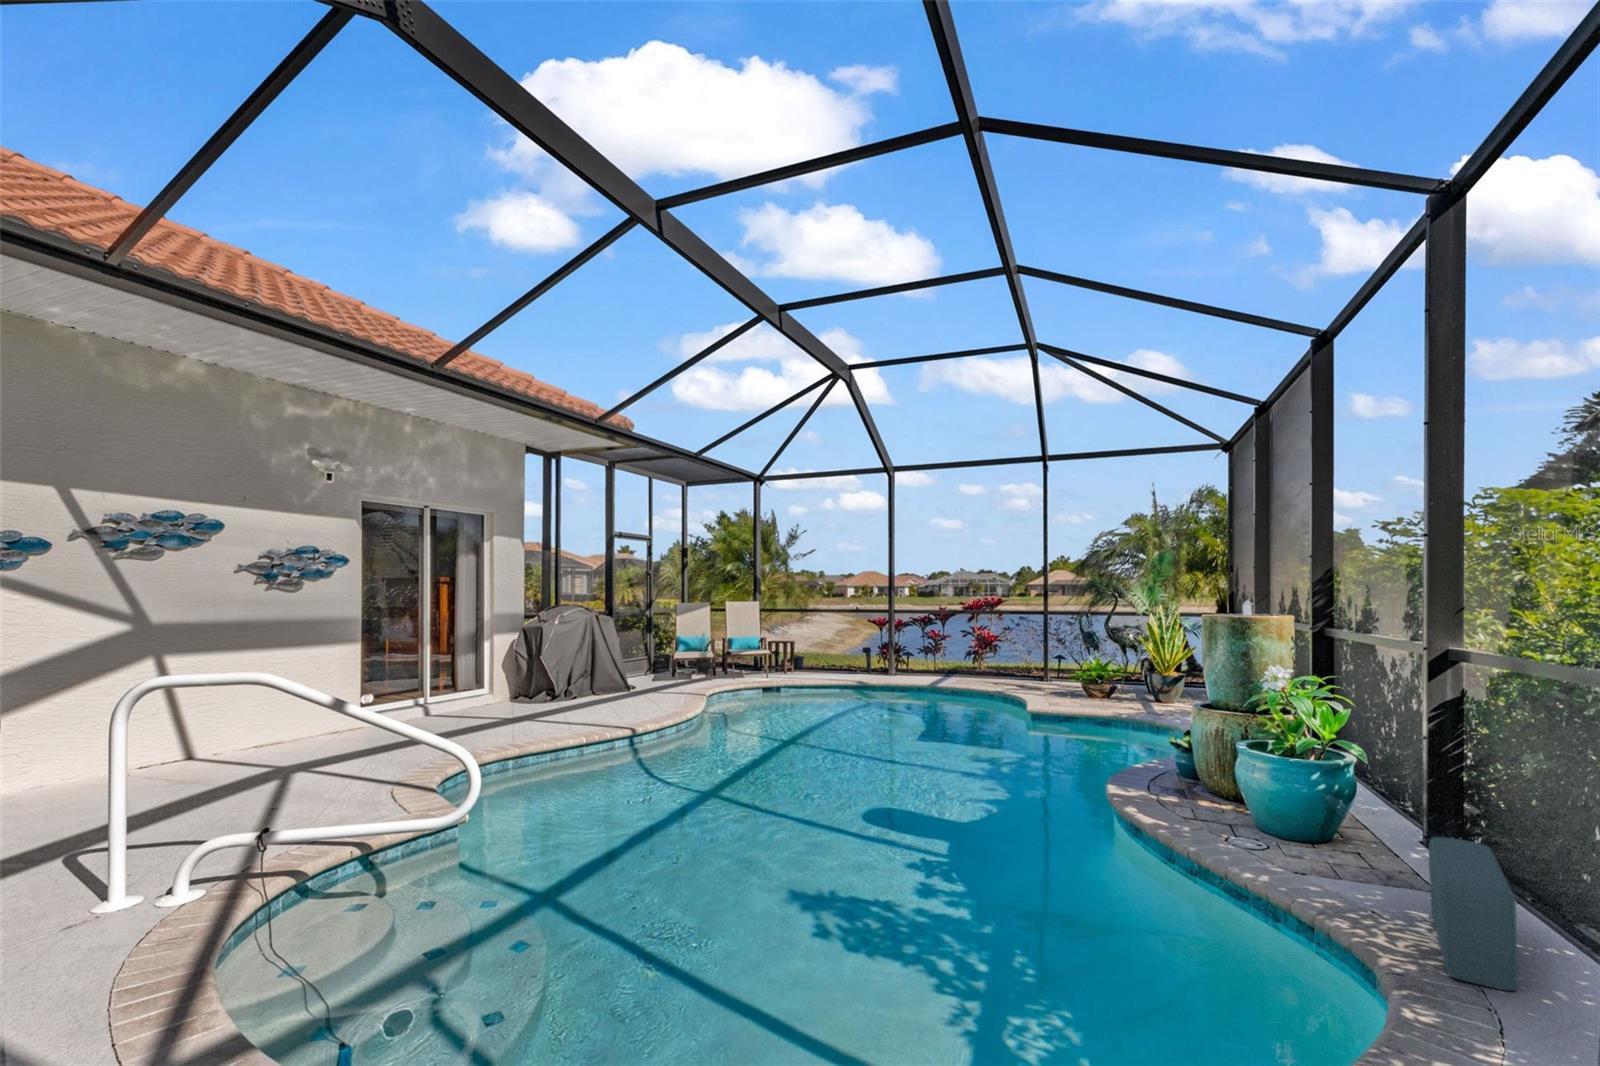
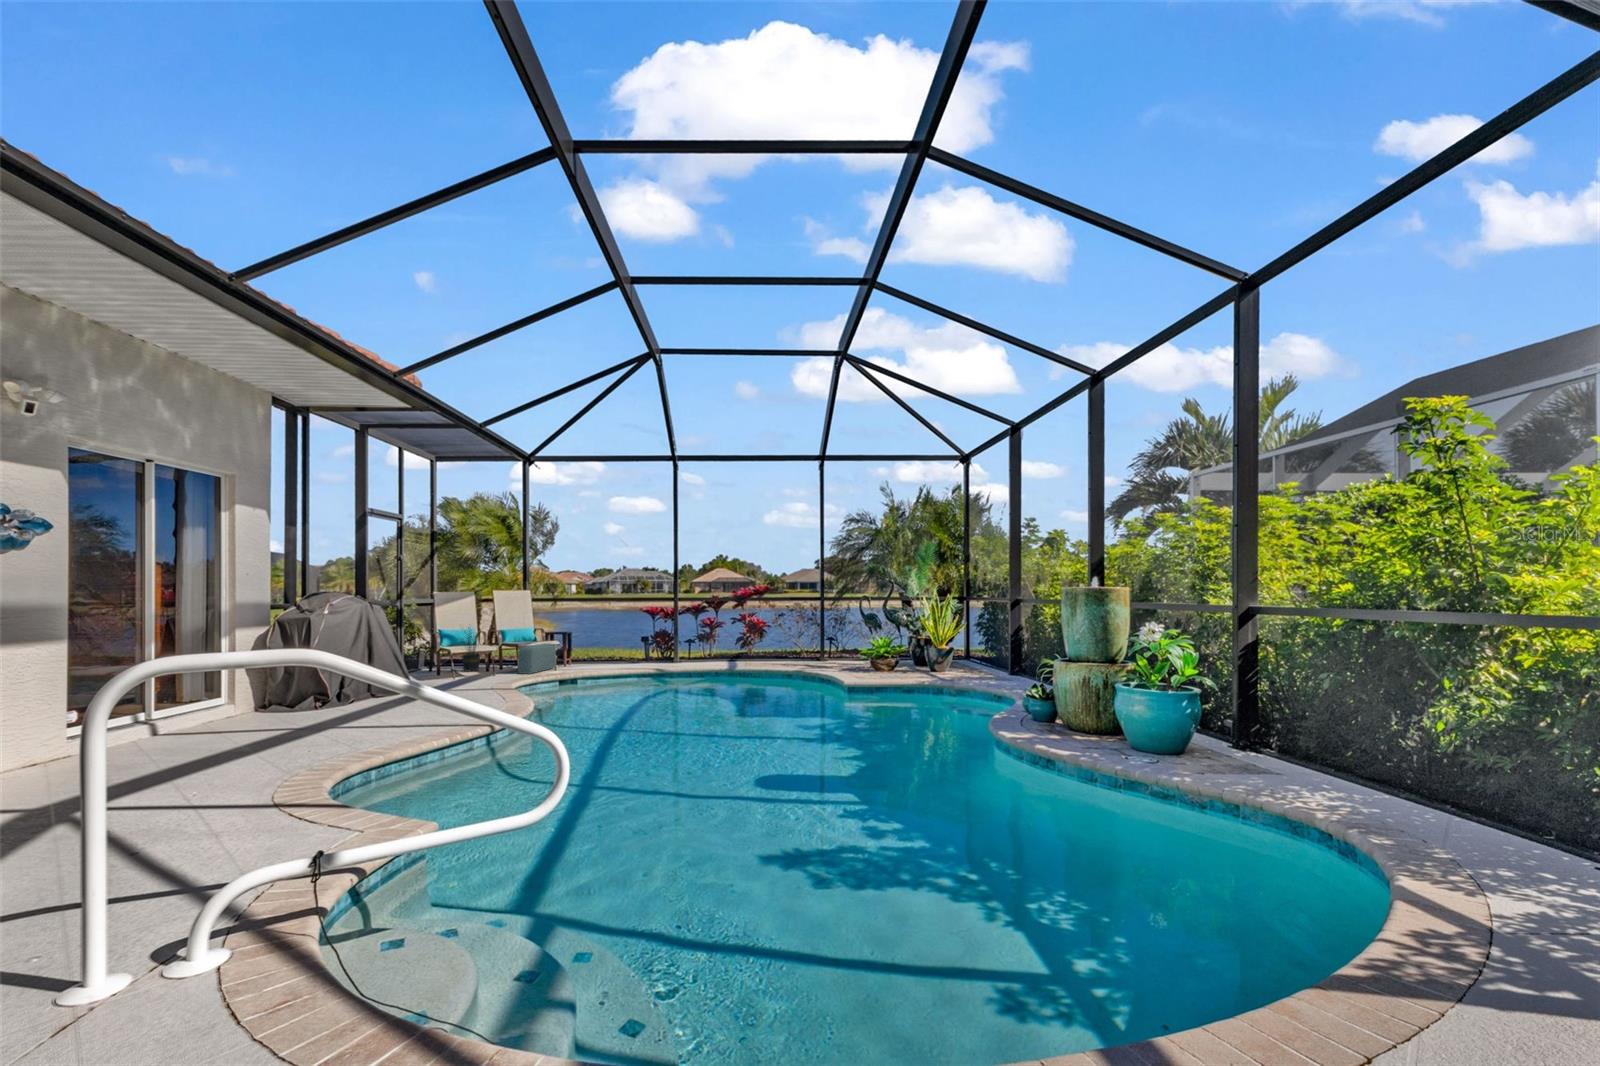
pouf: present [1429,837,1518,991] -> present [518,643,555,674]

